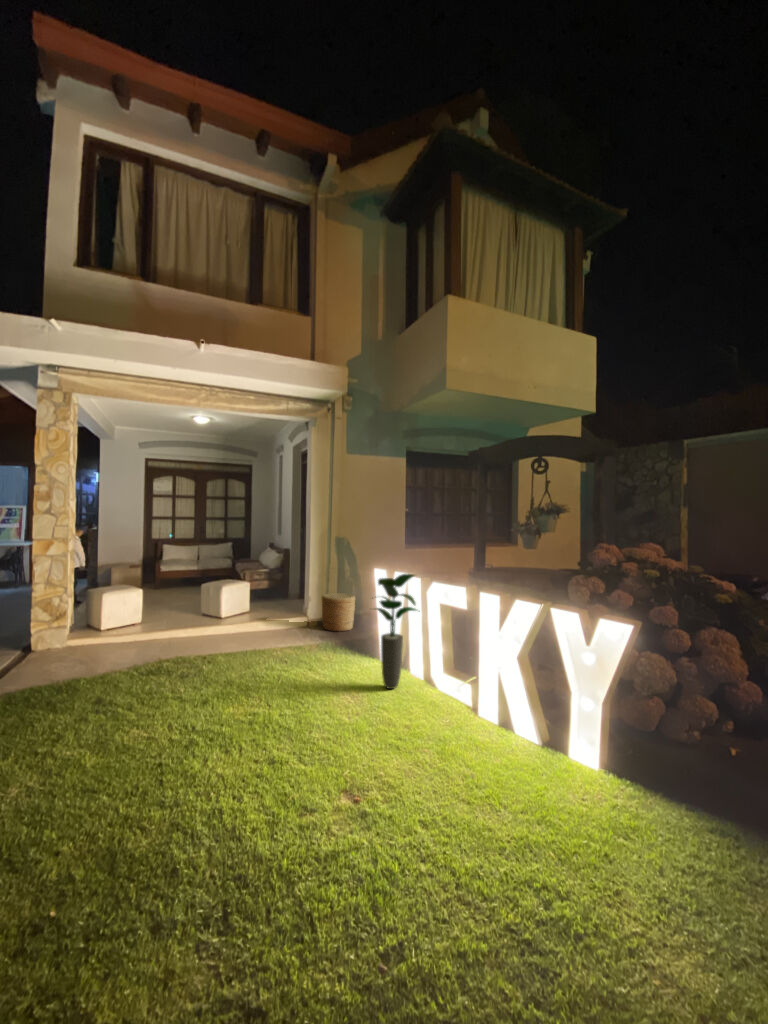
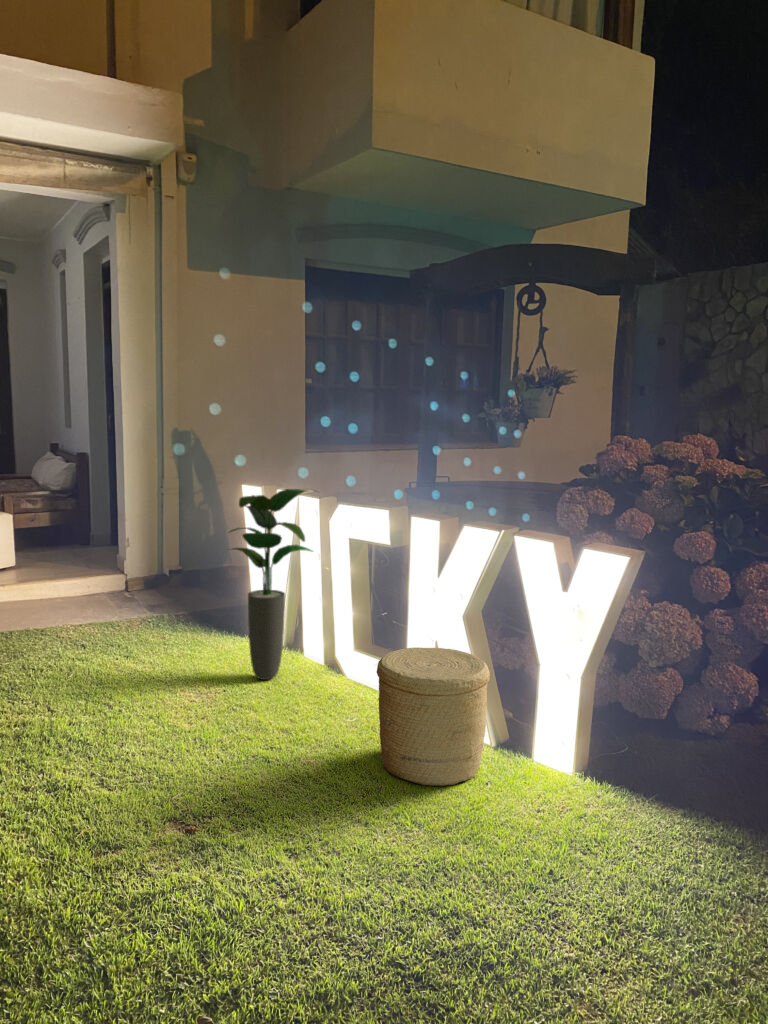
woven basket: present [322,593,355,631] -> present [377,647,490,786]

